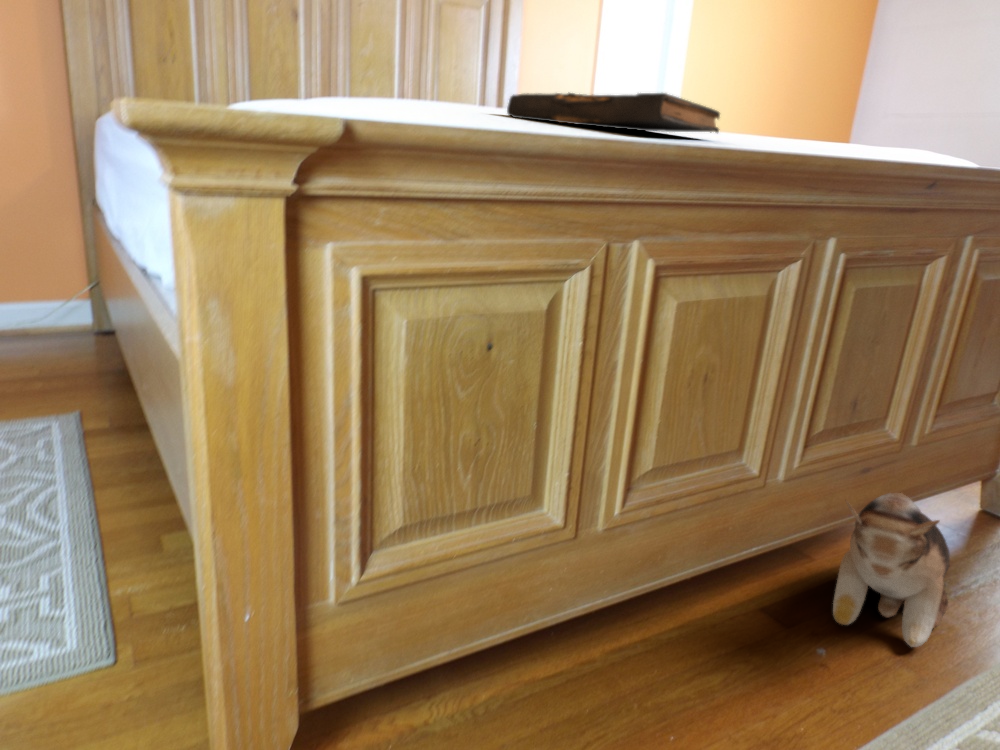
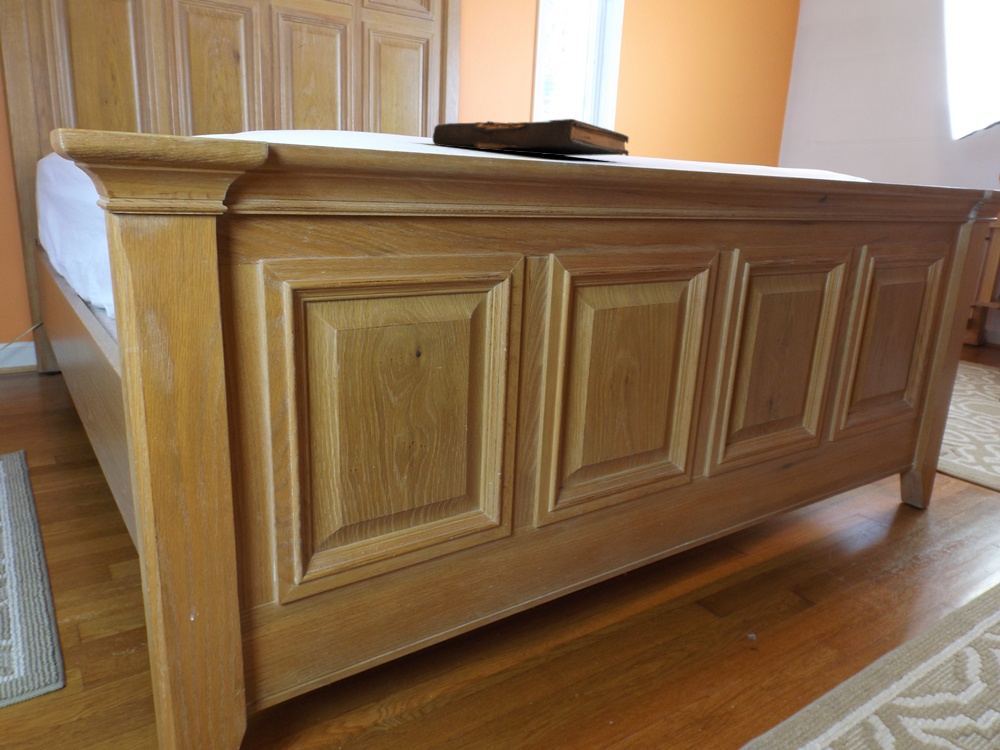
plush toy: present [833,492,950,647] -> none [762,479,867,626]

